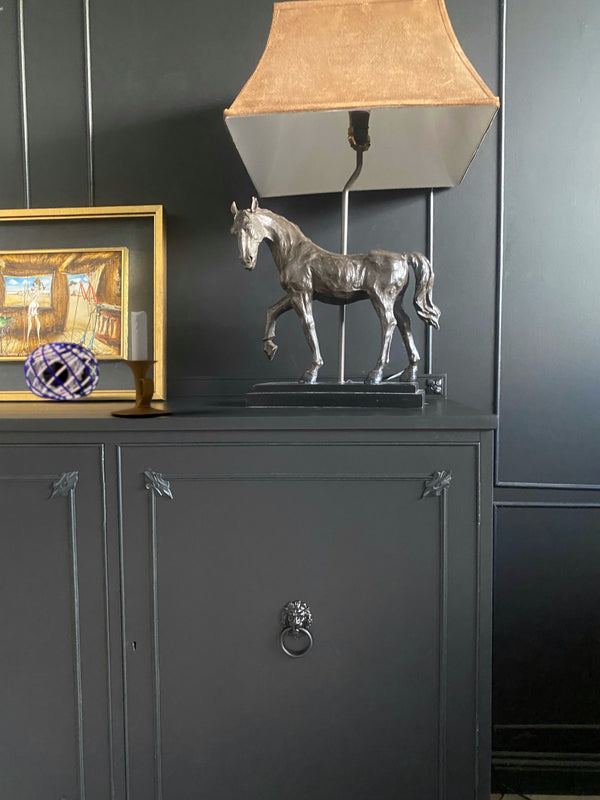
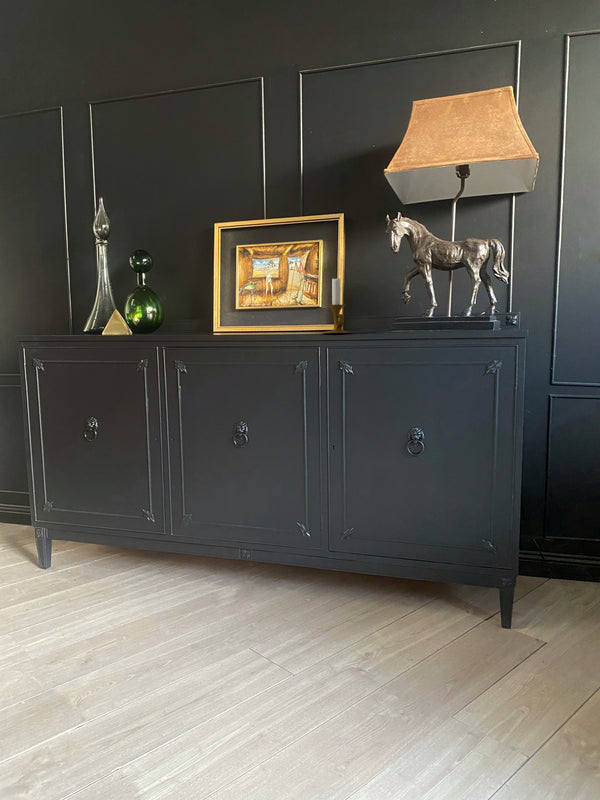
decorative orb: present [24,342,99,400] -> none [269,297,308,330]

